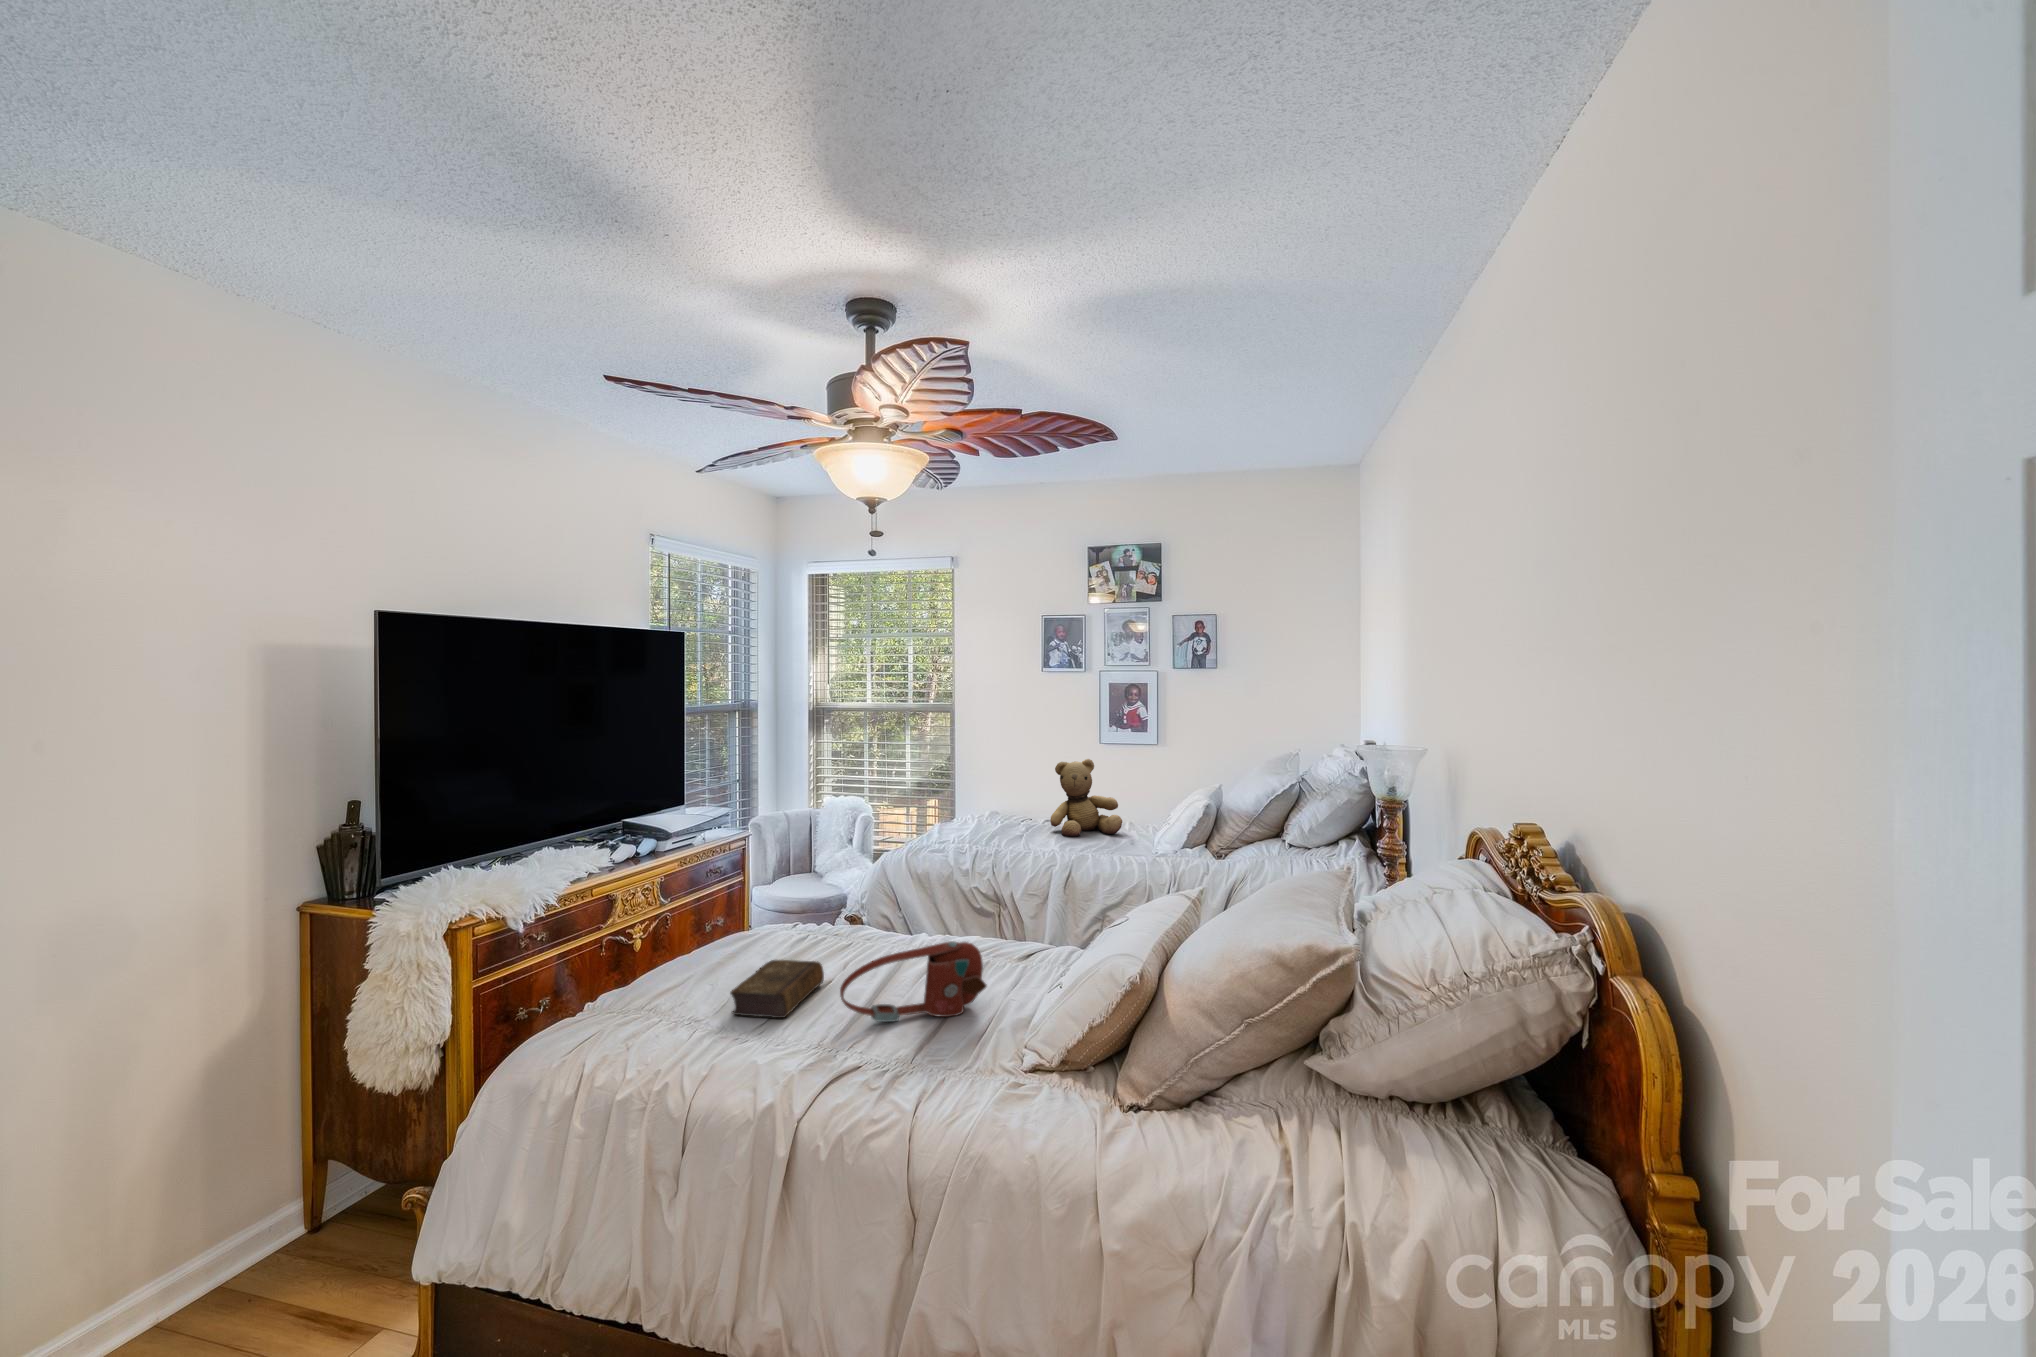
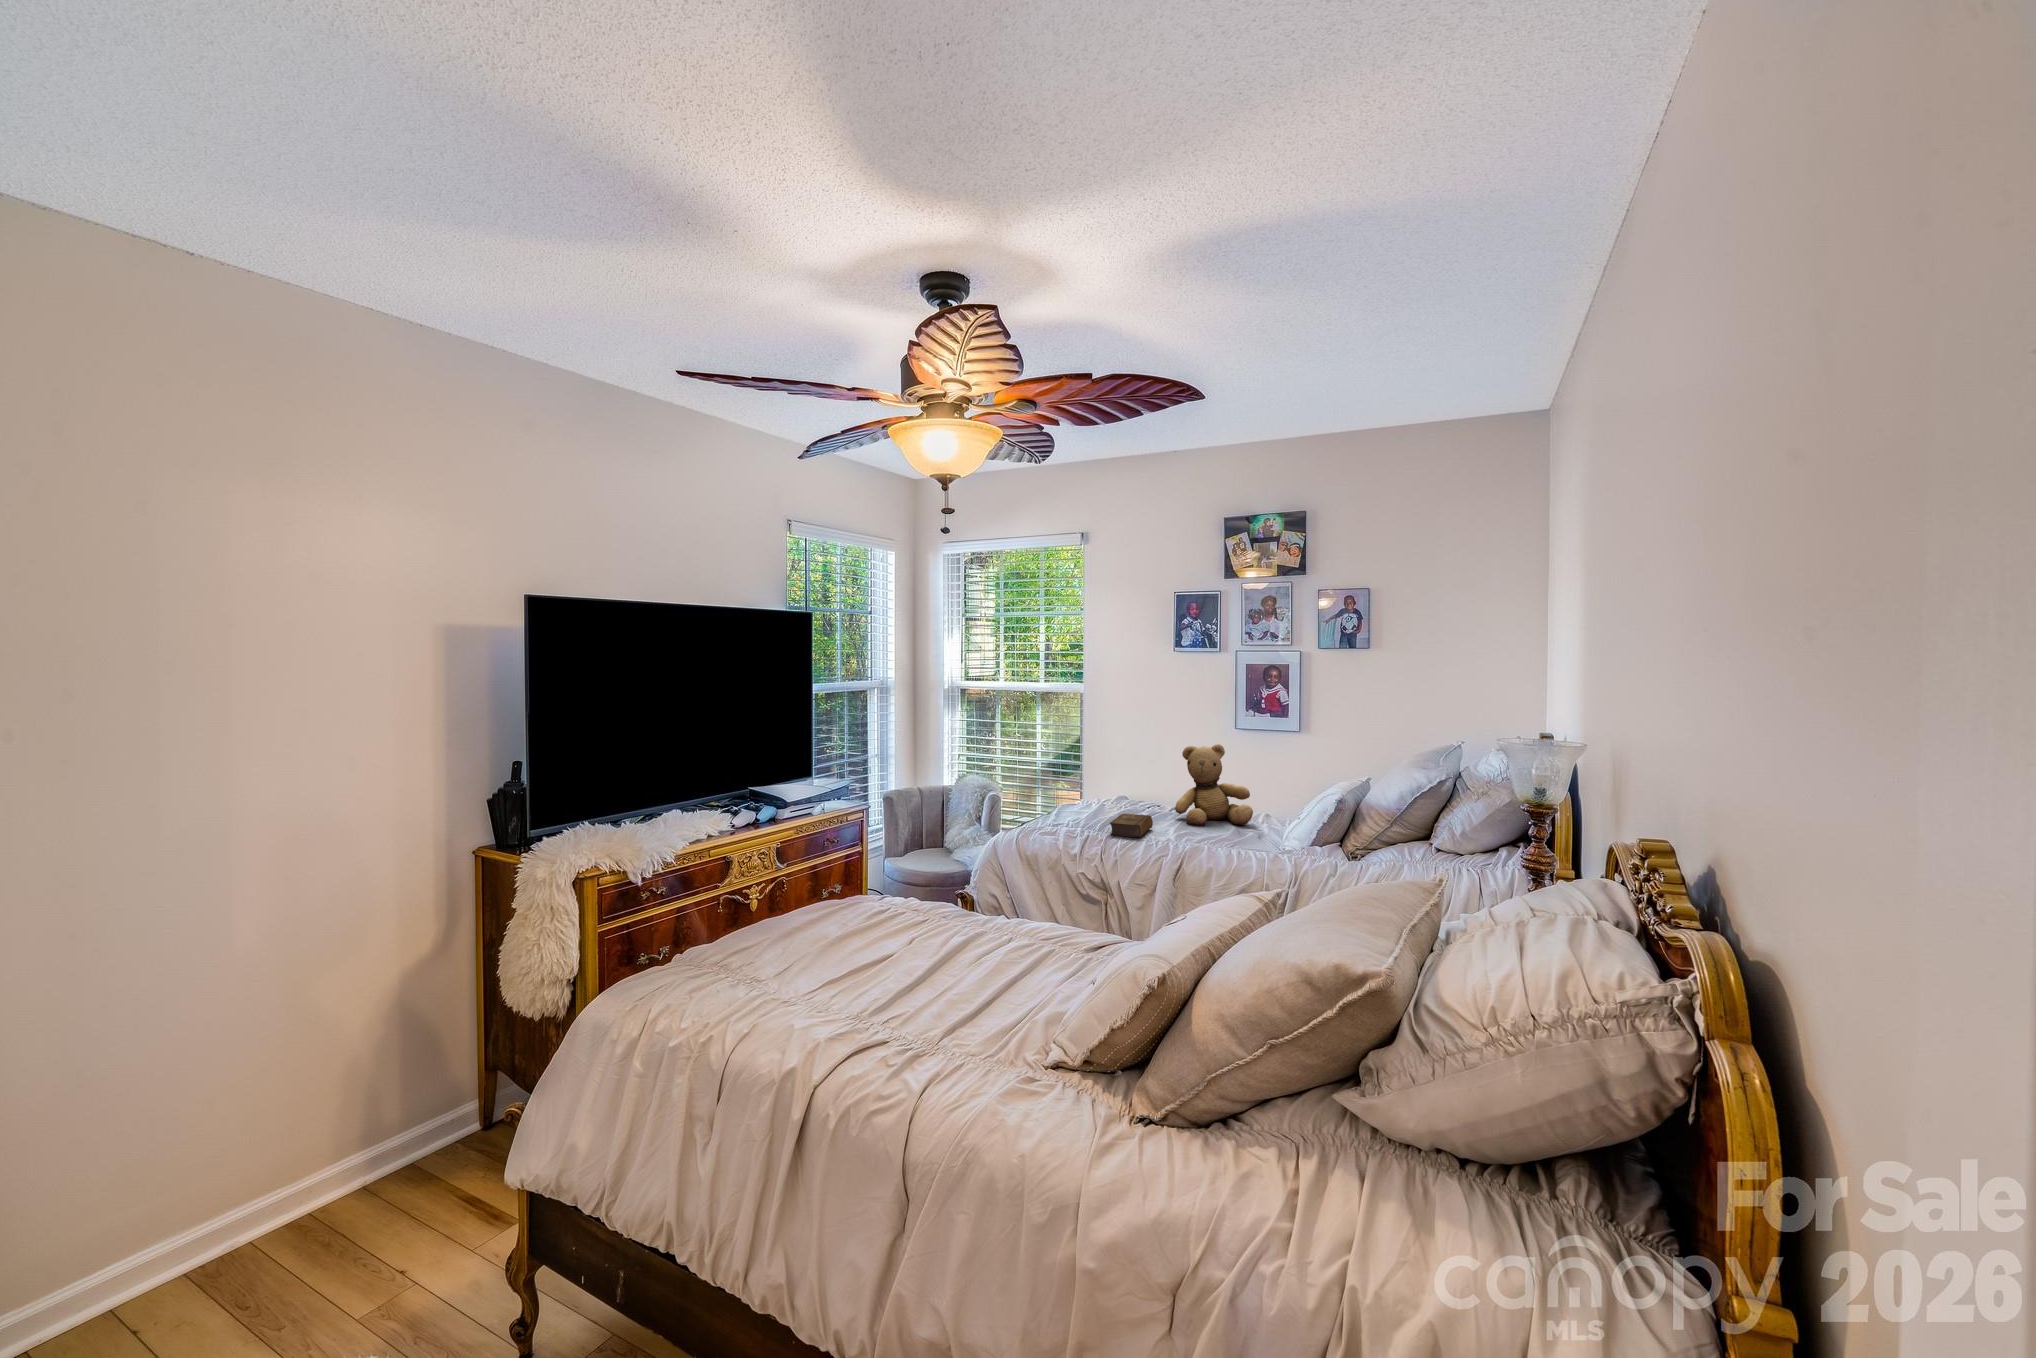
handbag: present [840,941,987,1022] -> none [881,925,1031,1002]
book: present [730,960,824,1018] -> present [1110,814,1153,837]

